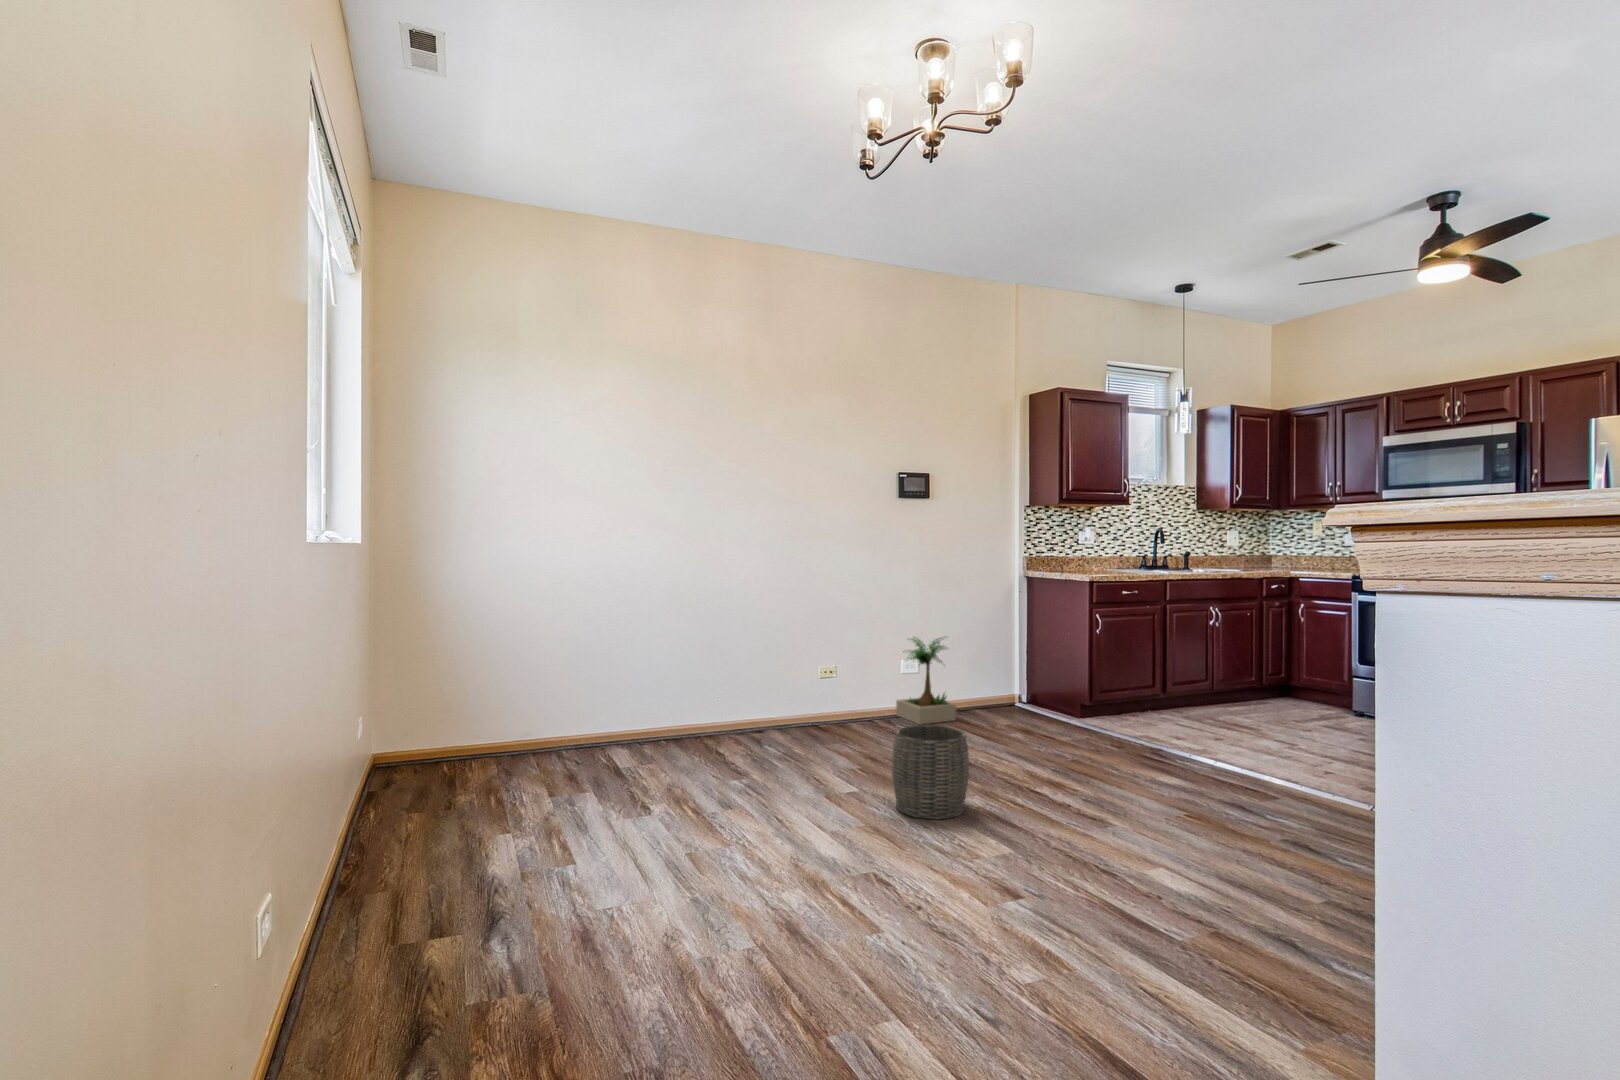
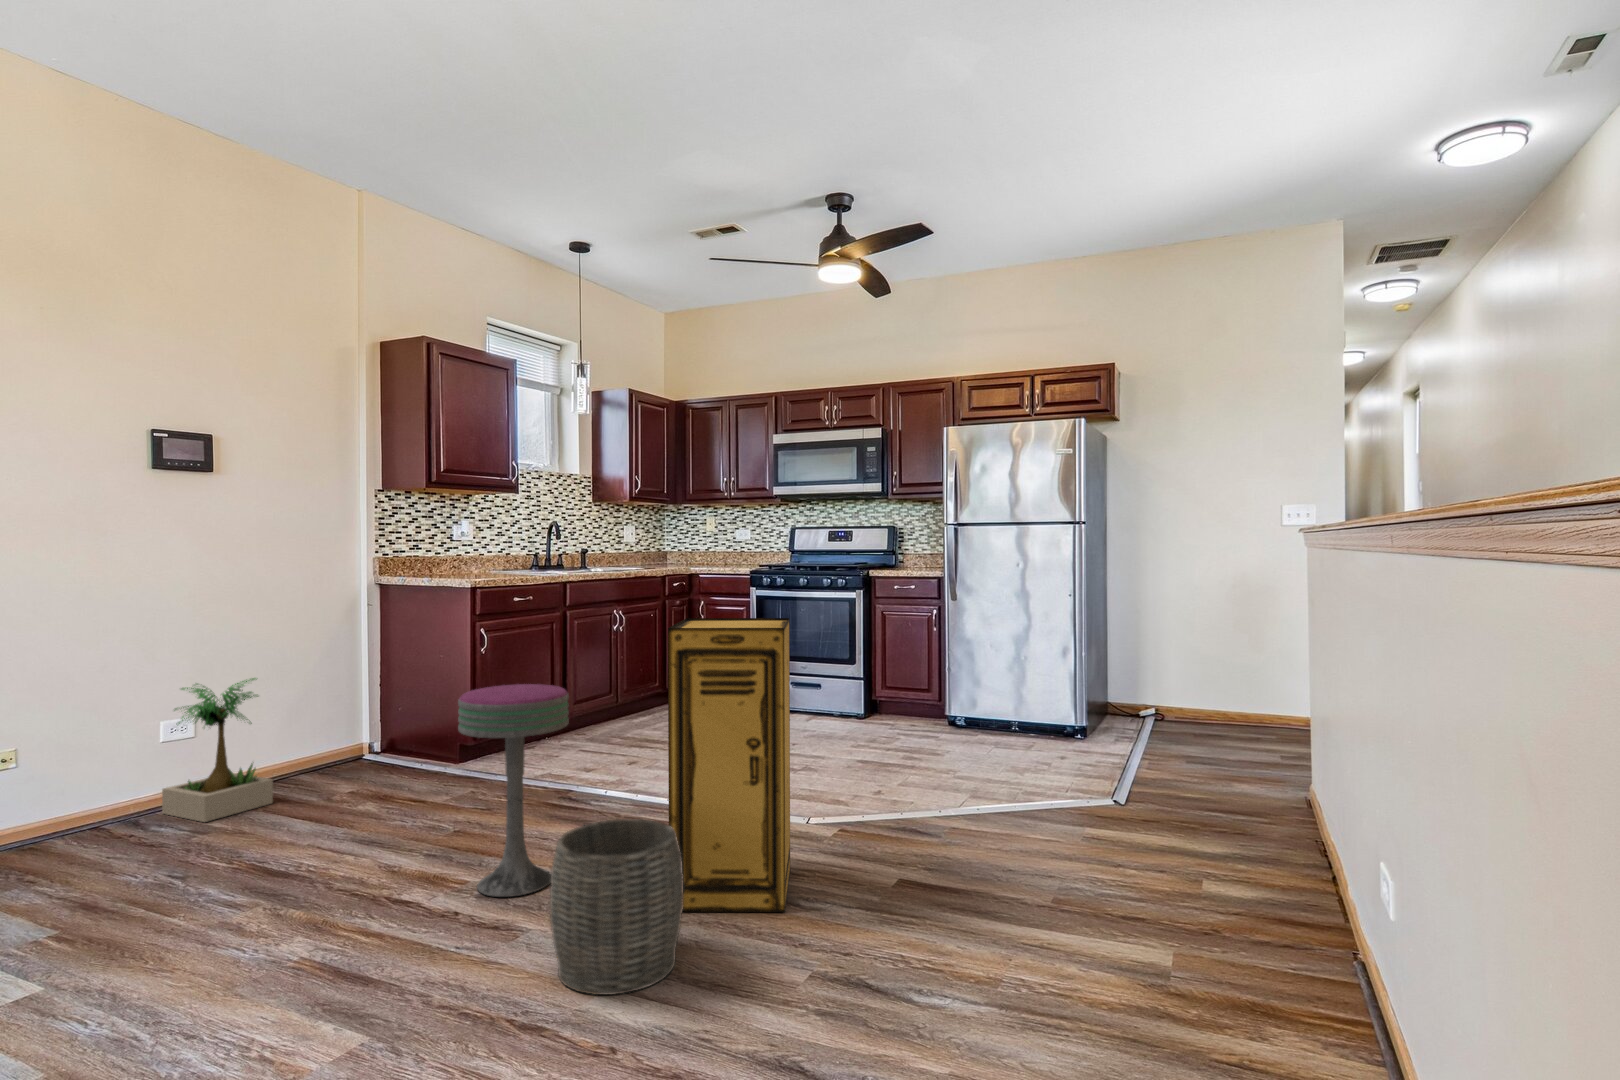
storage cabinet: none [1221,623,1342,862] -> present [668,618,790,912]
bar stool: none [1074,659,1152,806] -> present [458,684,569,897]
woven basket: present [892,725,969,819] -> present [550,819,683,995]

